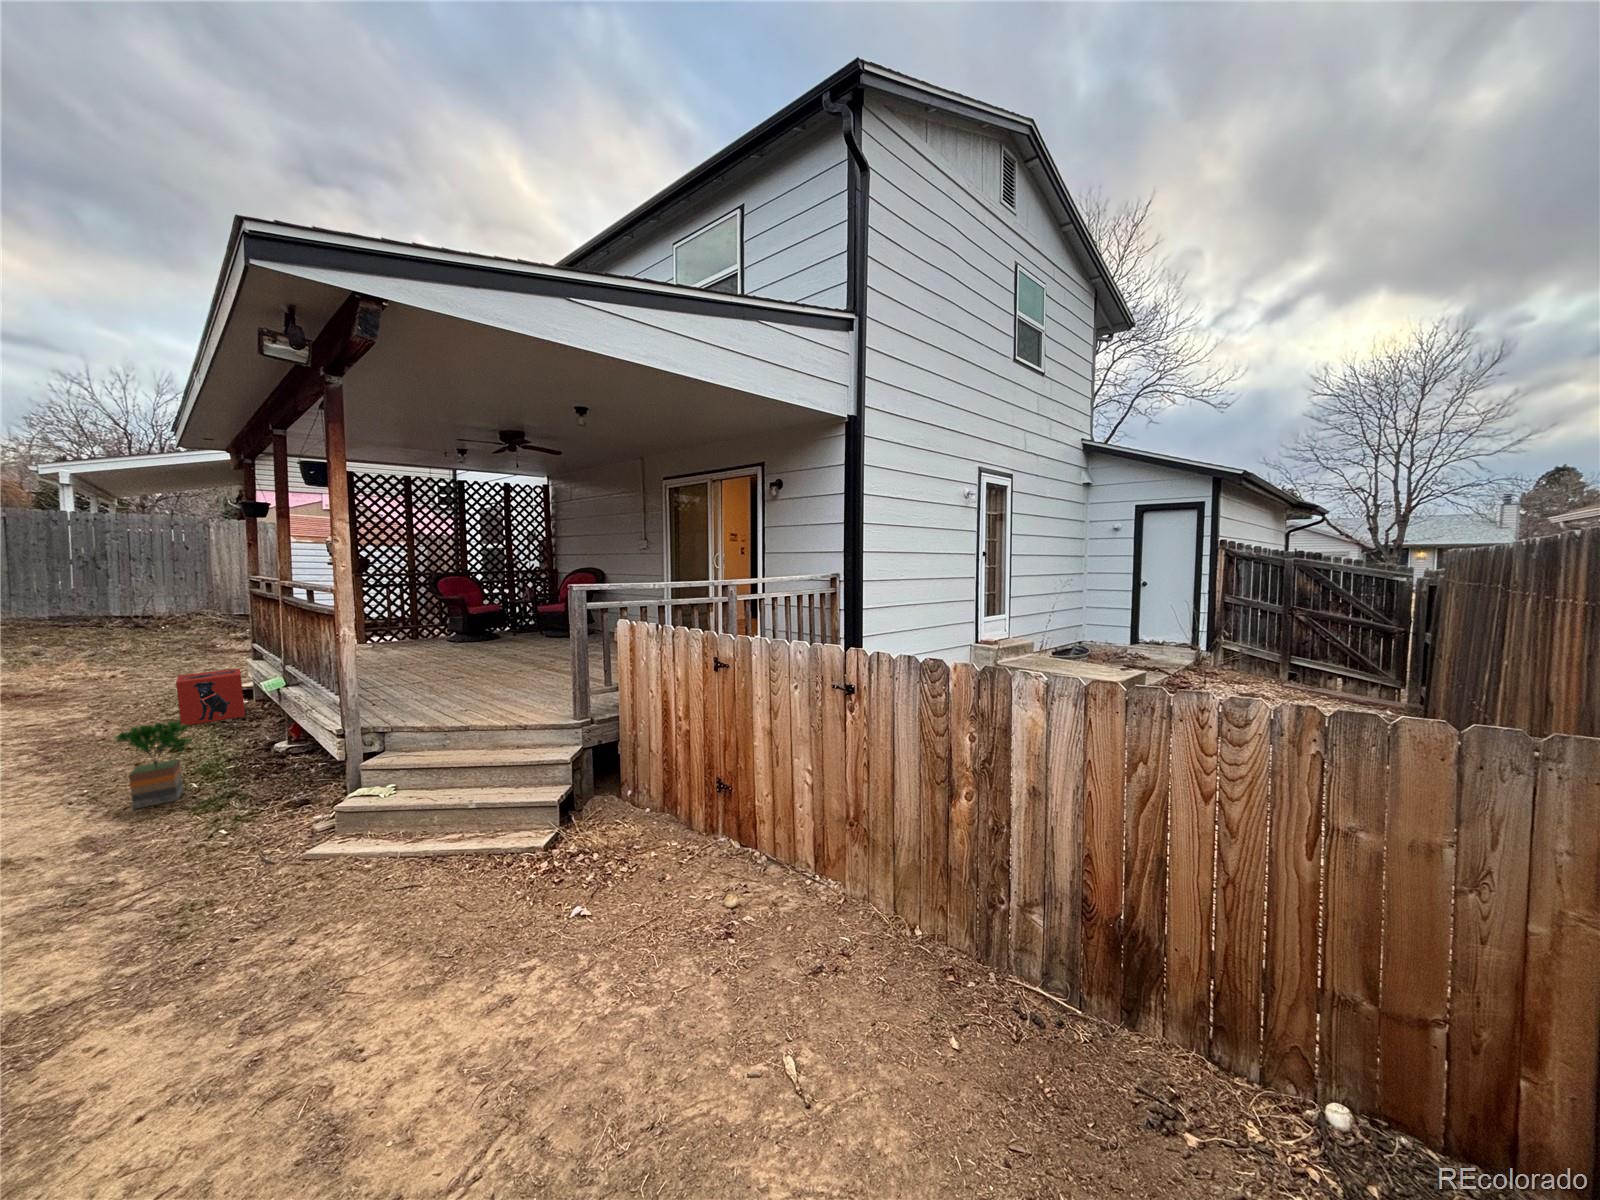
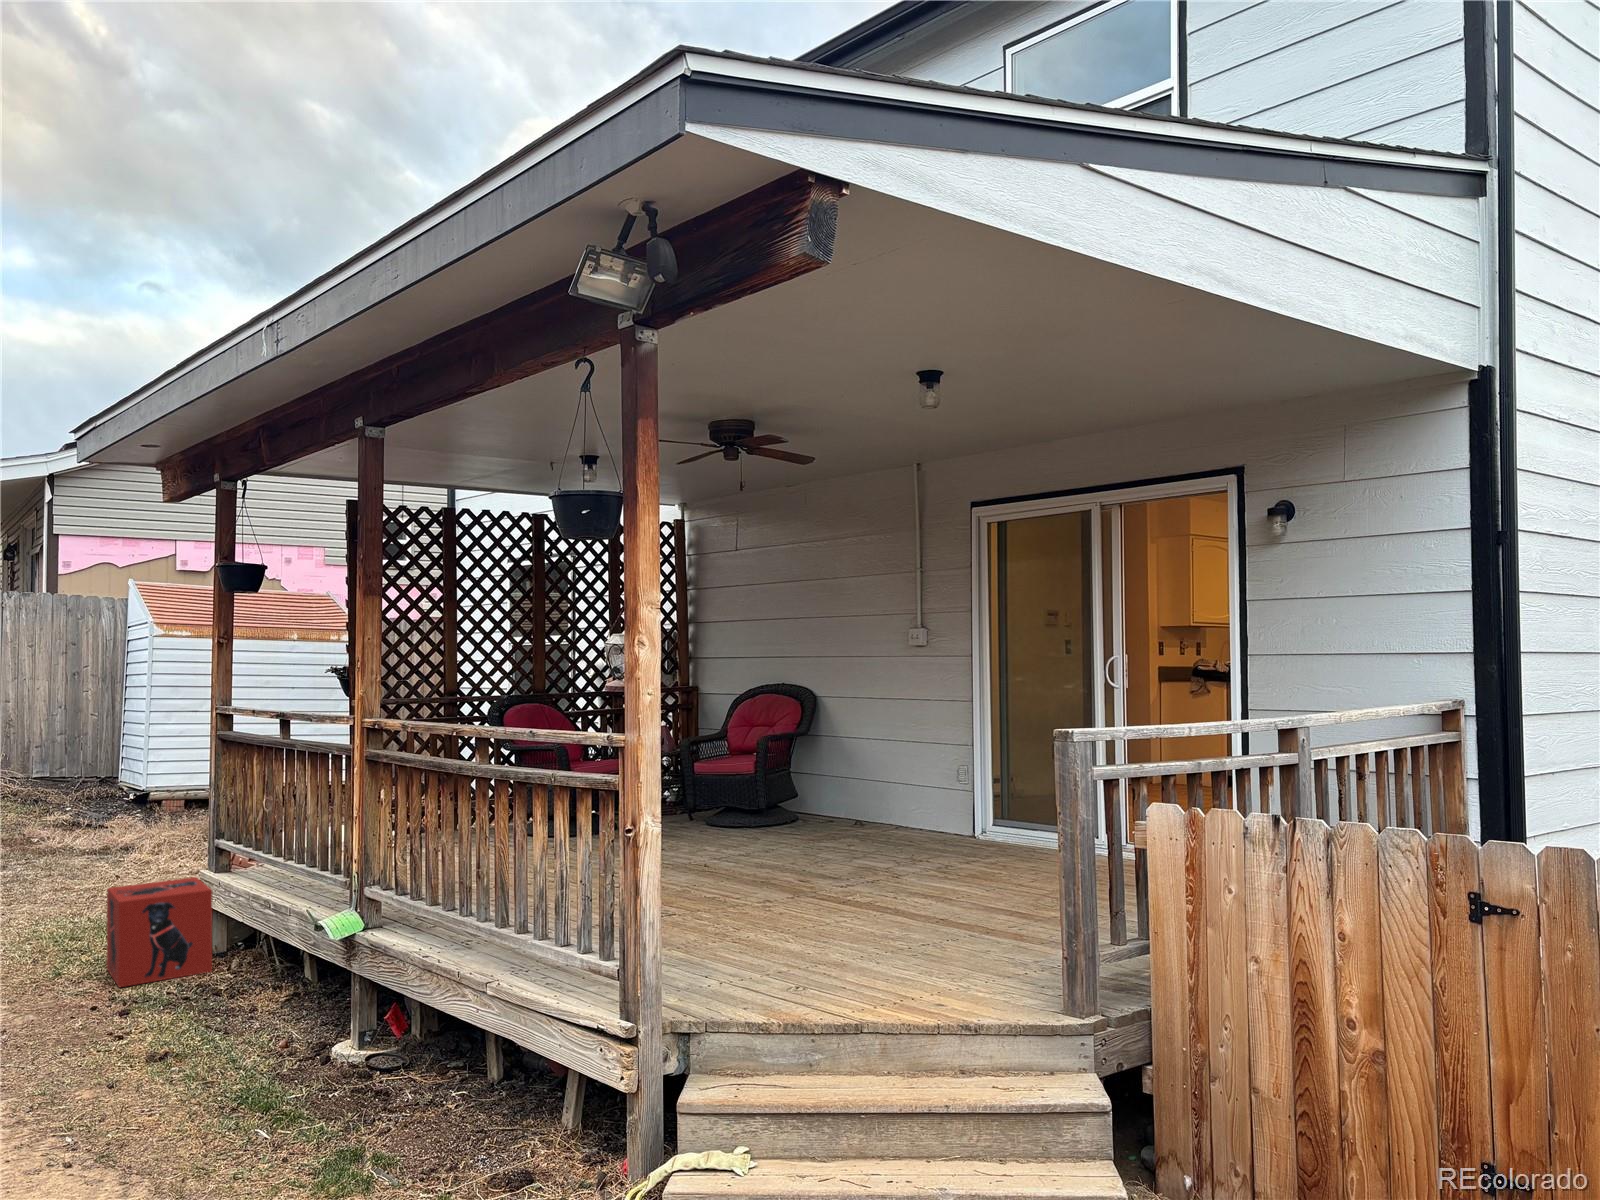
potted tree: present [115,721,192,809] -> none [147,980,263,1154]

